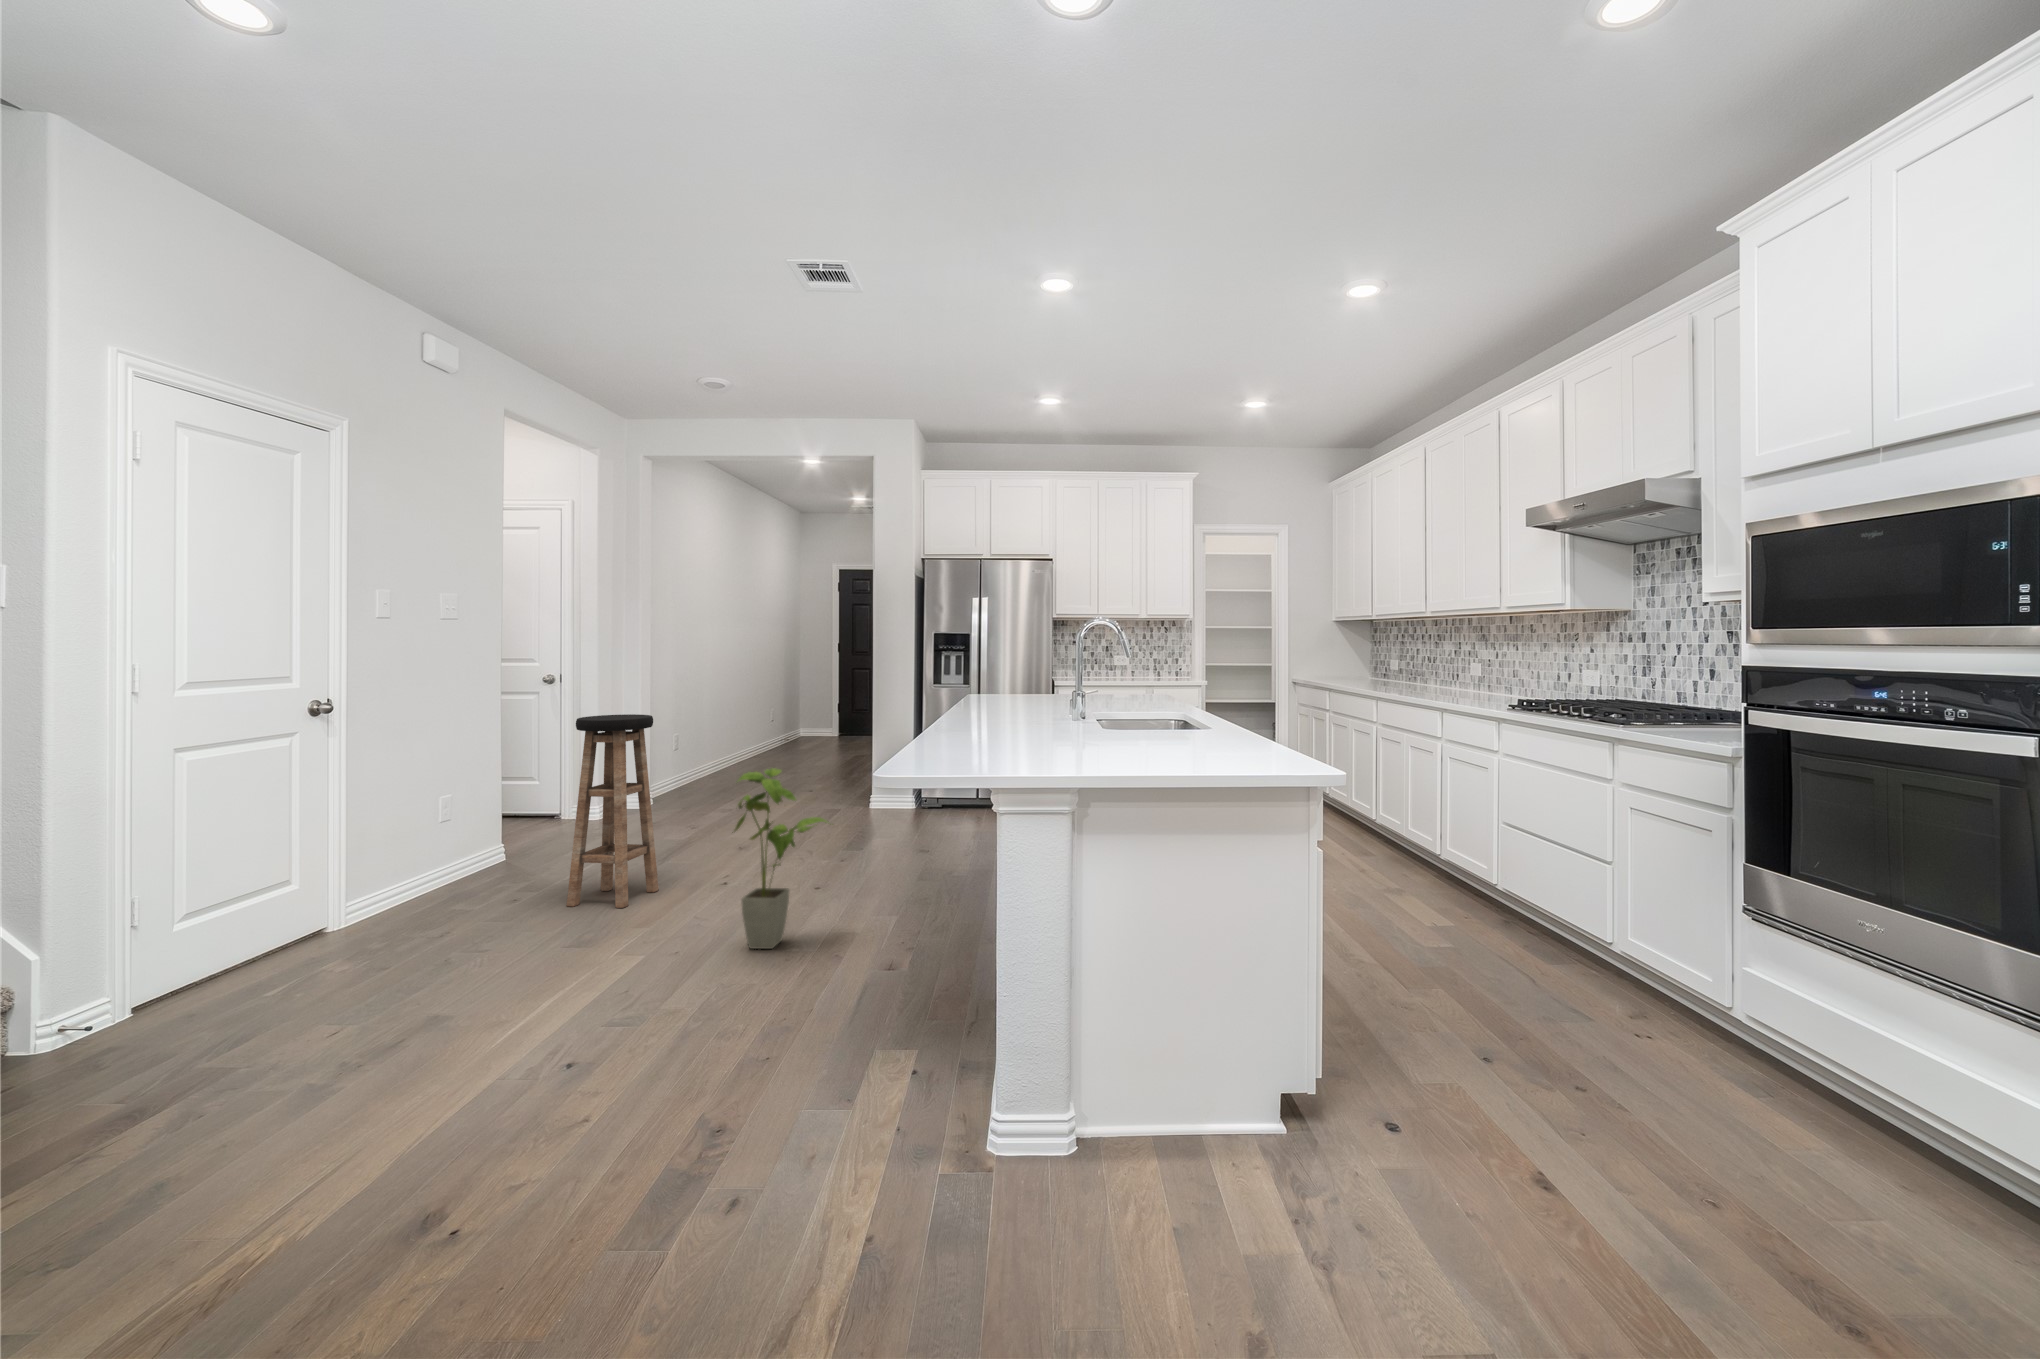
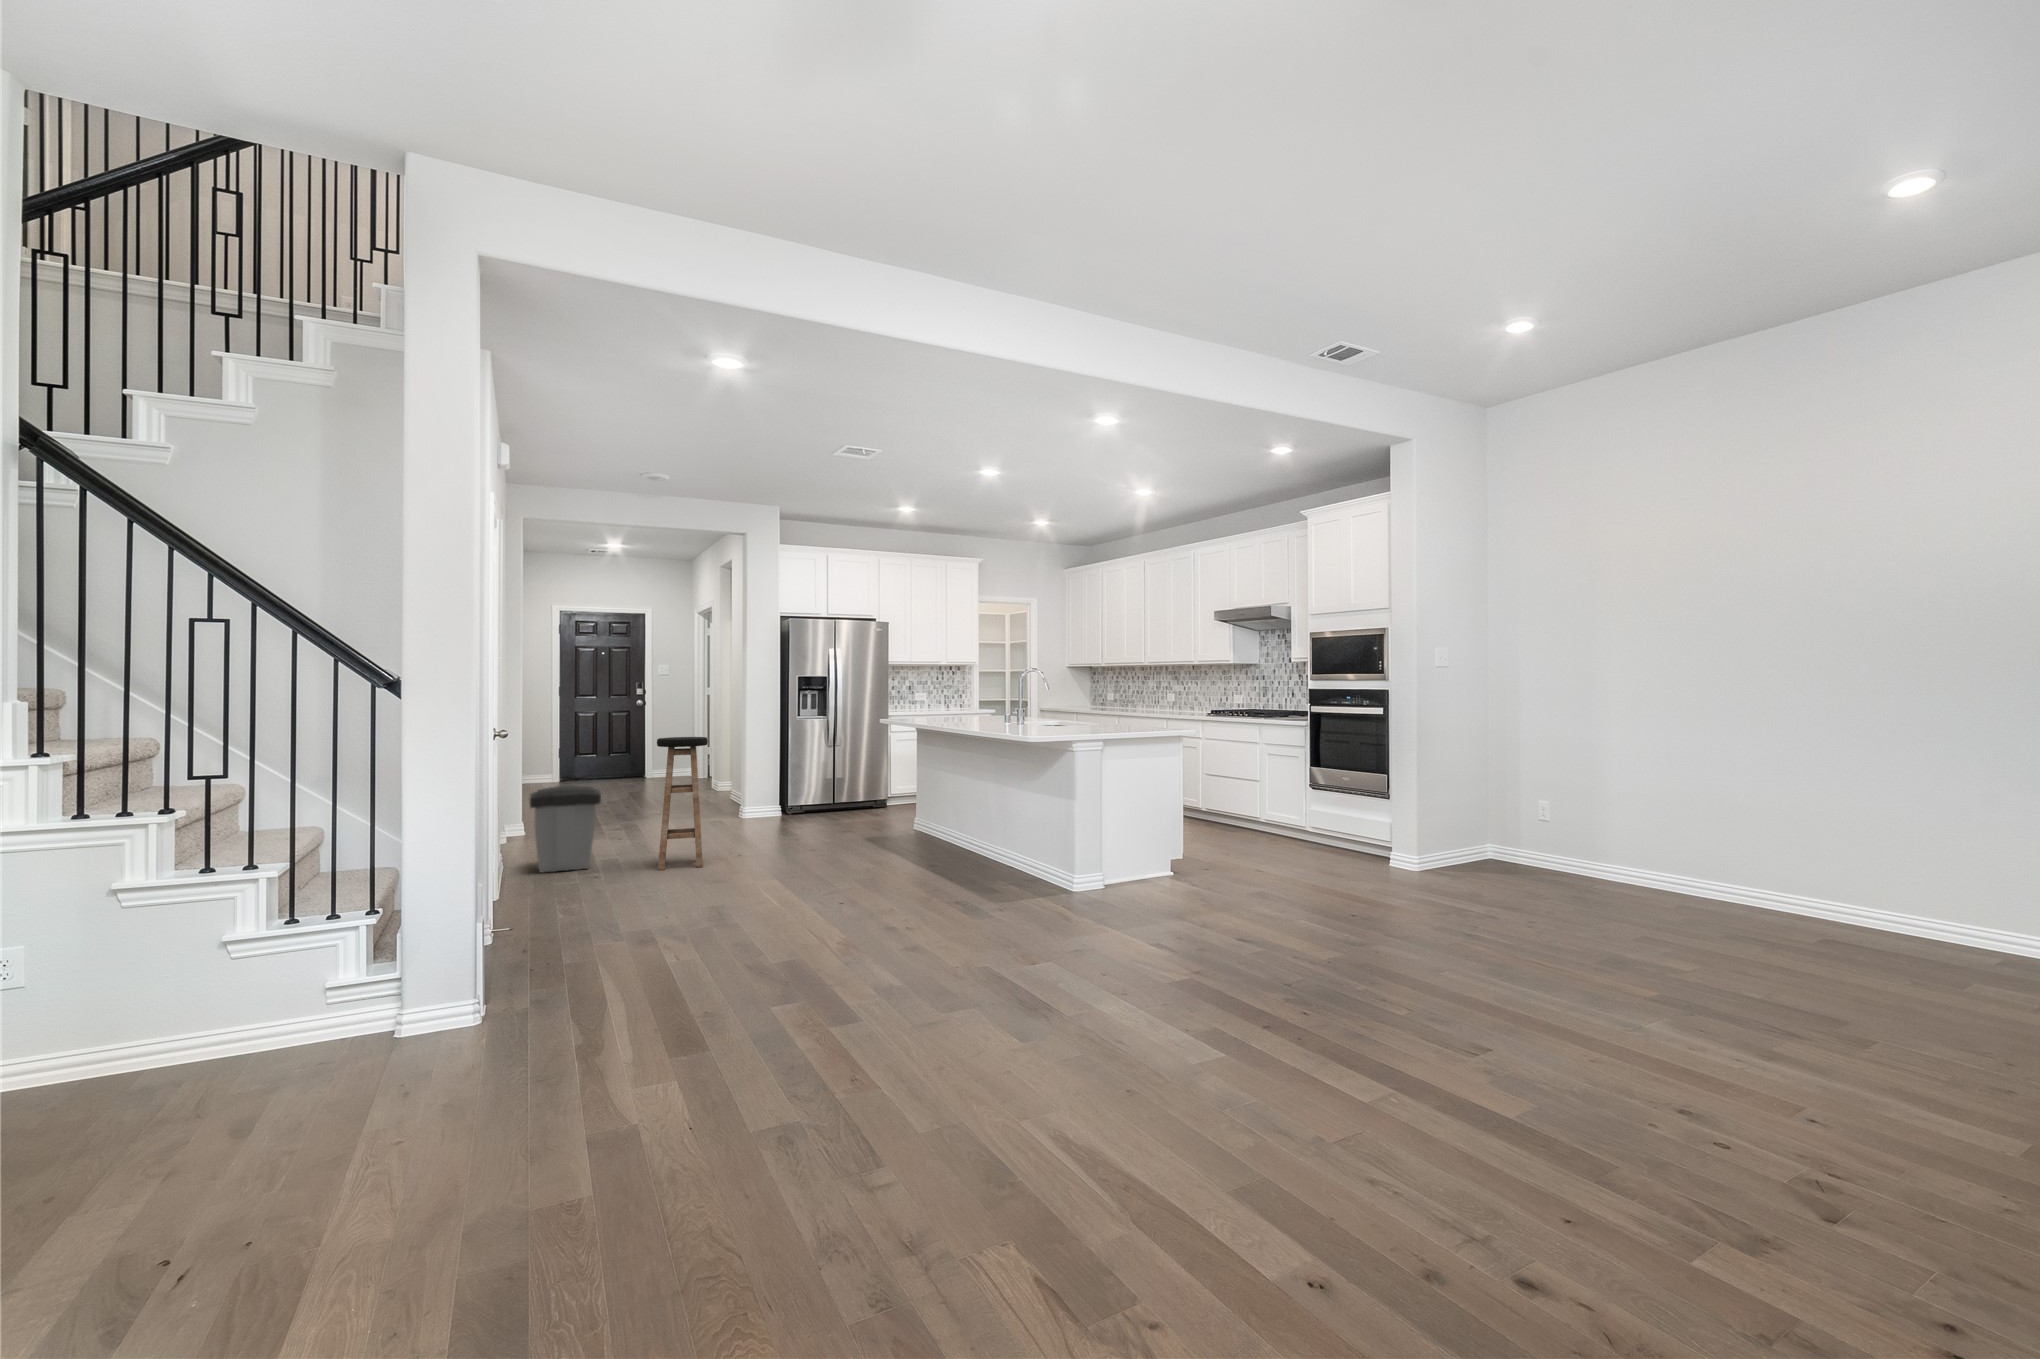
house plant: present [732,768,827,949] -> none [818,760,875,869]
trash can: none [436,772,562,889] -> present [530,785,601,873]

